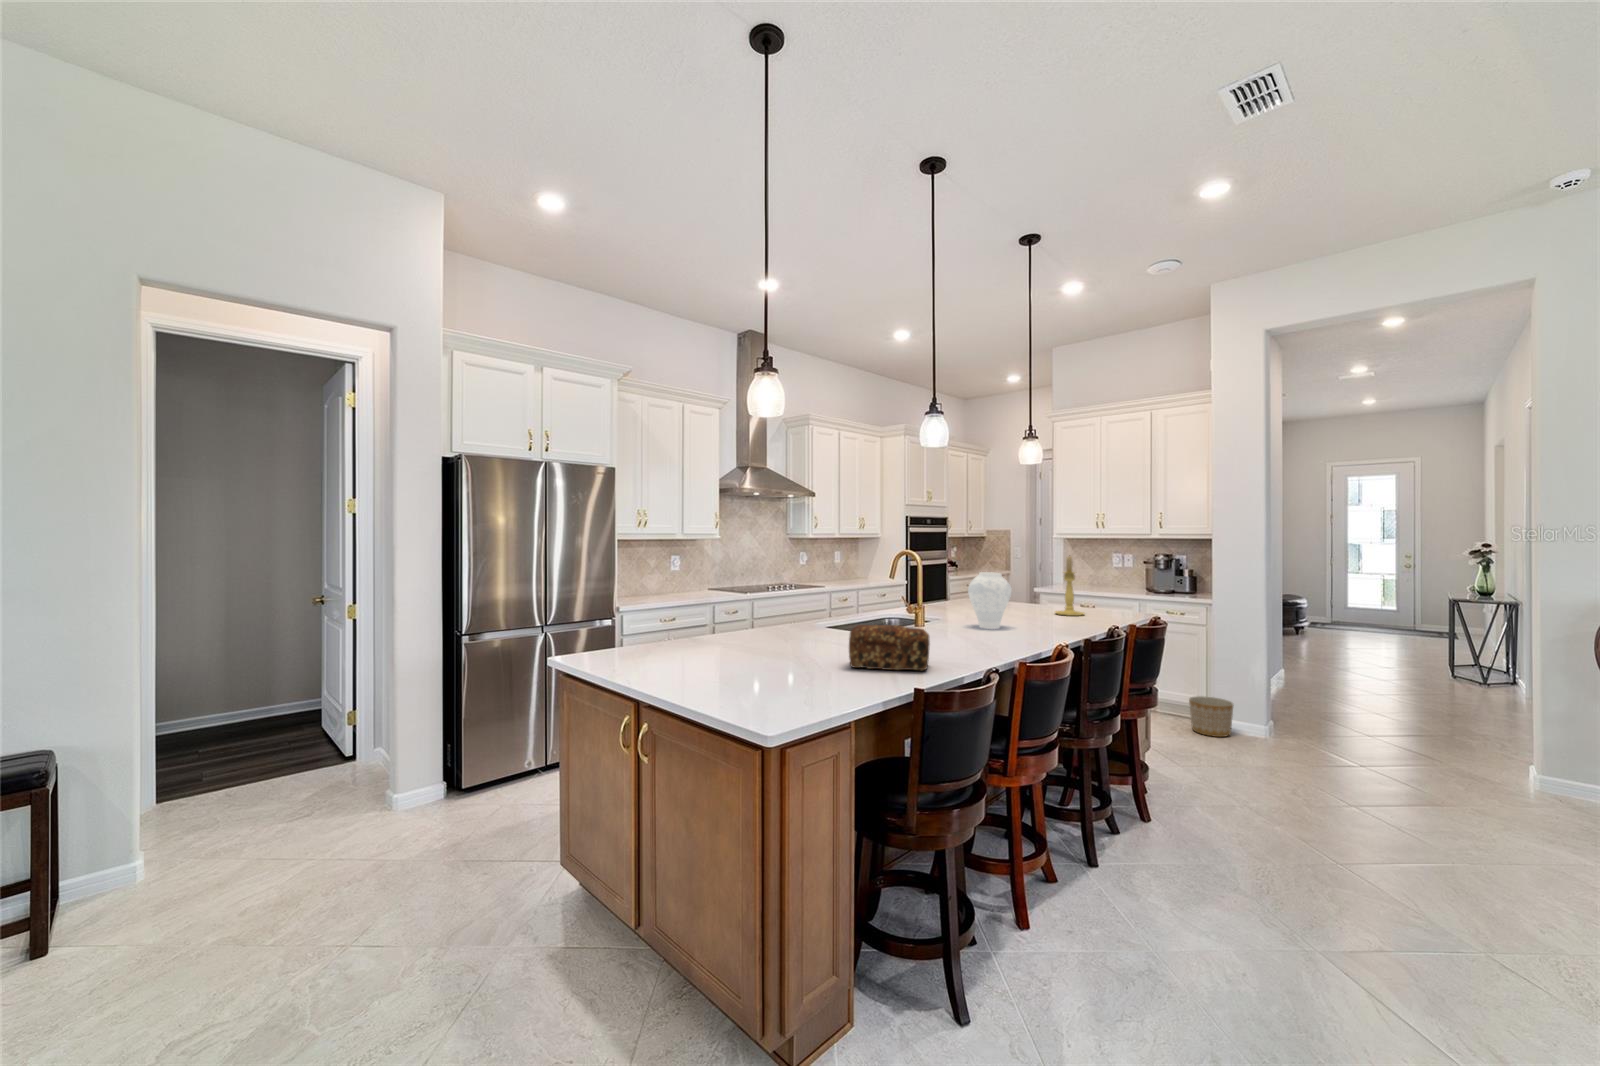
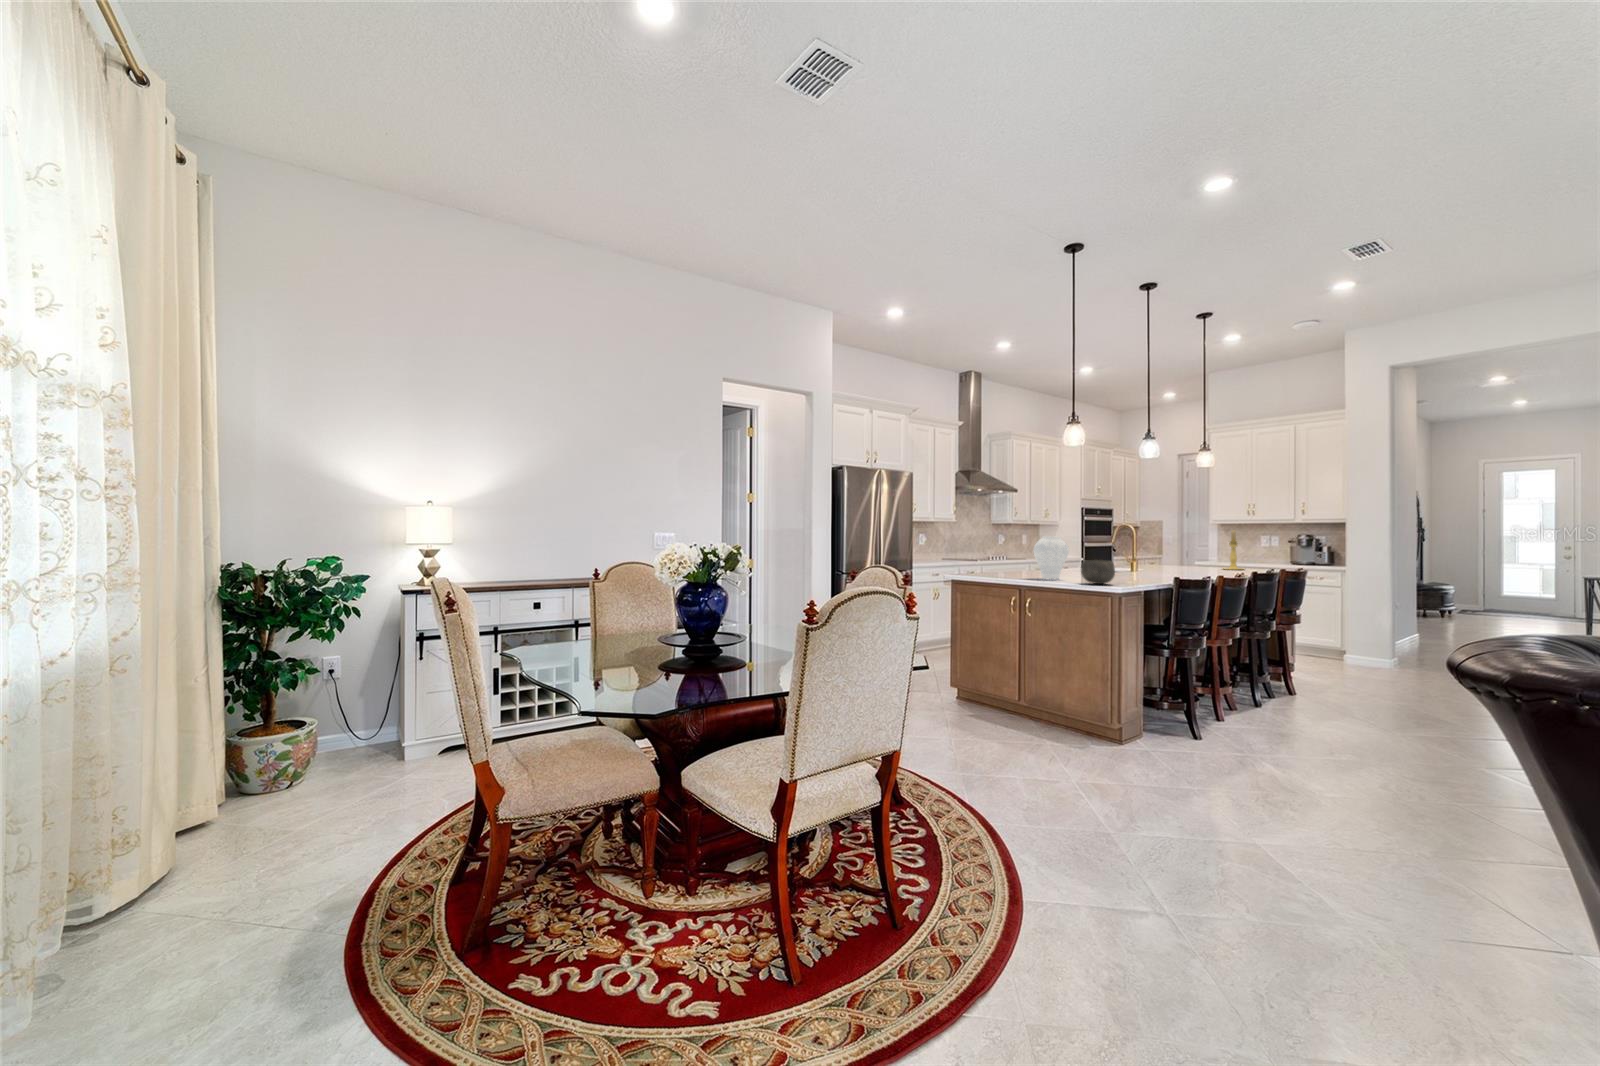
vase: present [968,572,1012,629] -> present [1033,536,1069,579]
bread loaf: present [849,625,930,670] -> none [1113,556,1163,579]
ceramic bowl: none [738,655,803,711] -> present [1081,560,1115,584]
planter: present [1189,696,1233,737] -> none [1327,639,1365,667]

